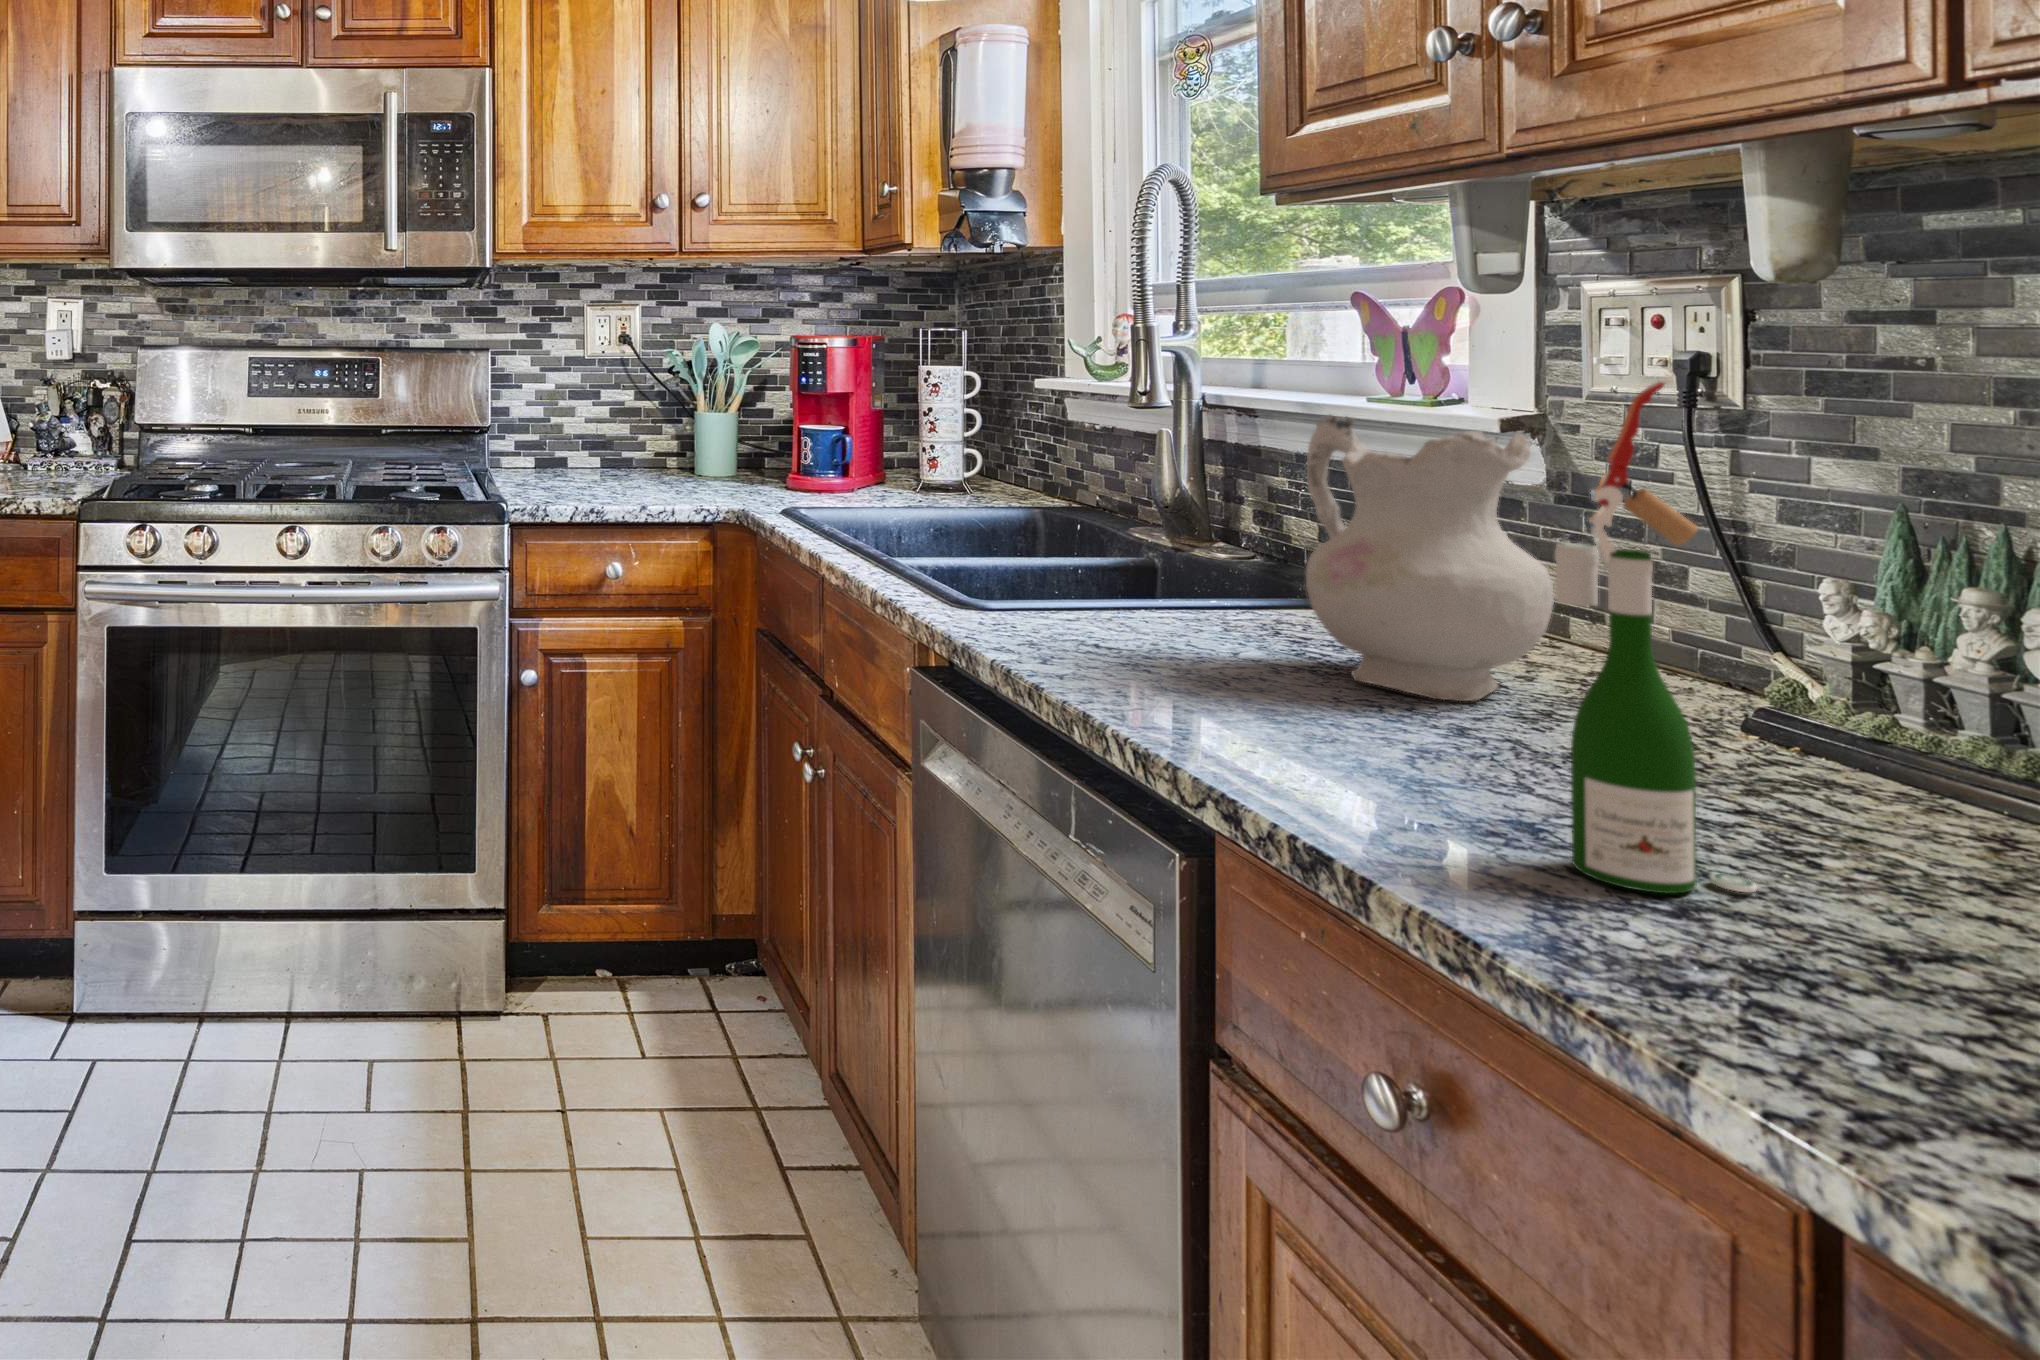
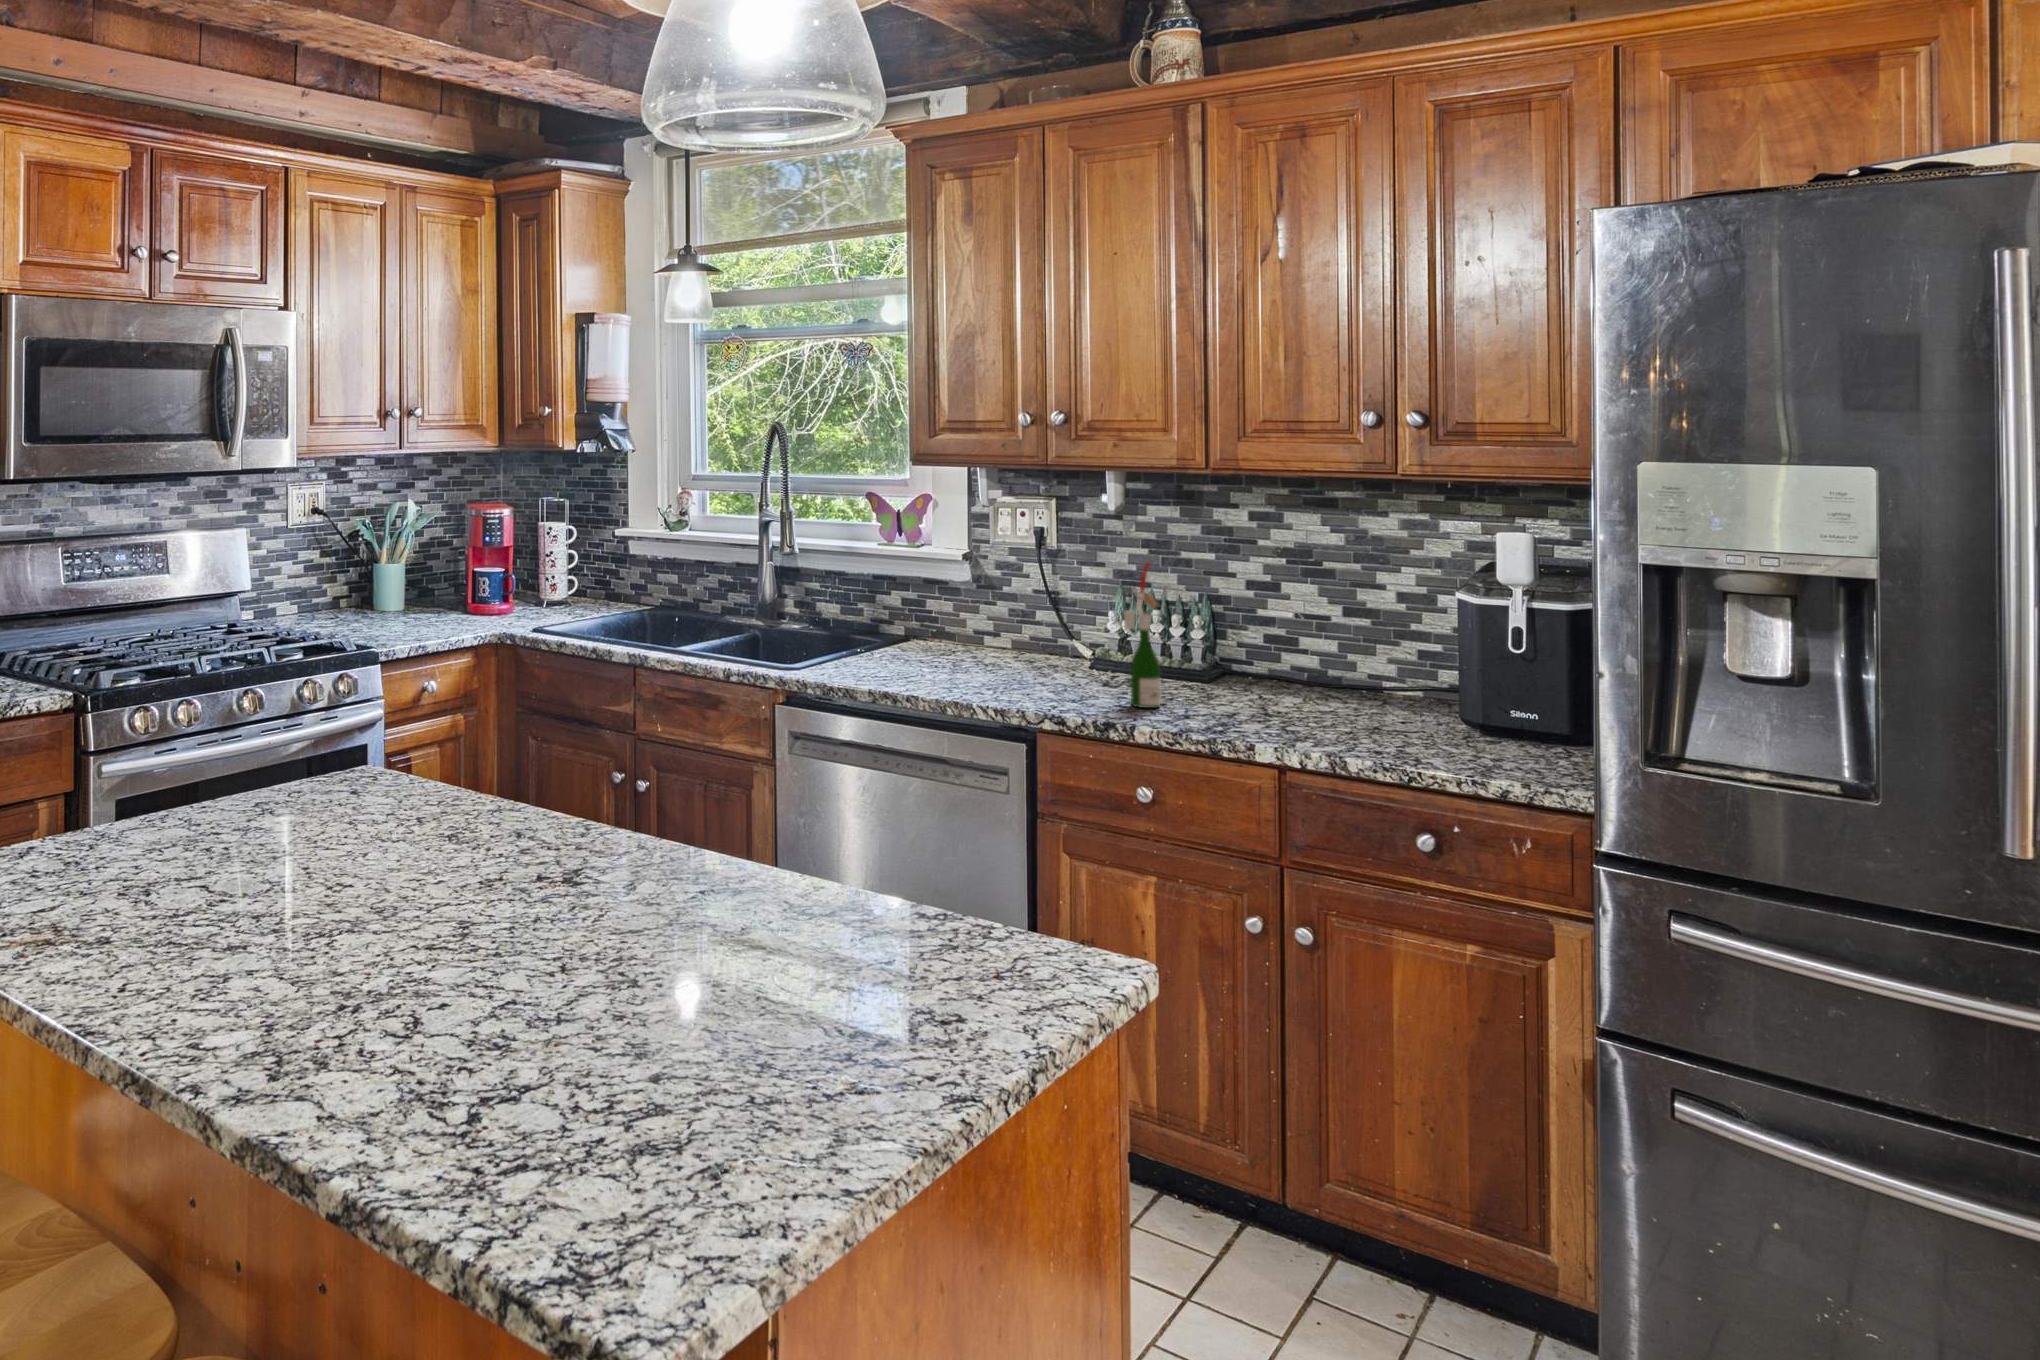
ceramic pitcher: present [1306,415,1554,701] -> none [939,562,1033,671]

